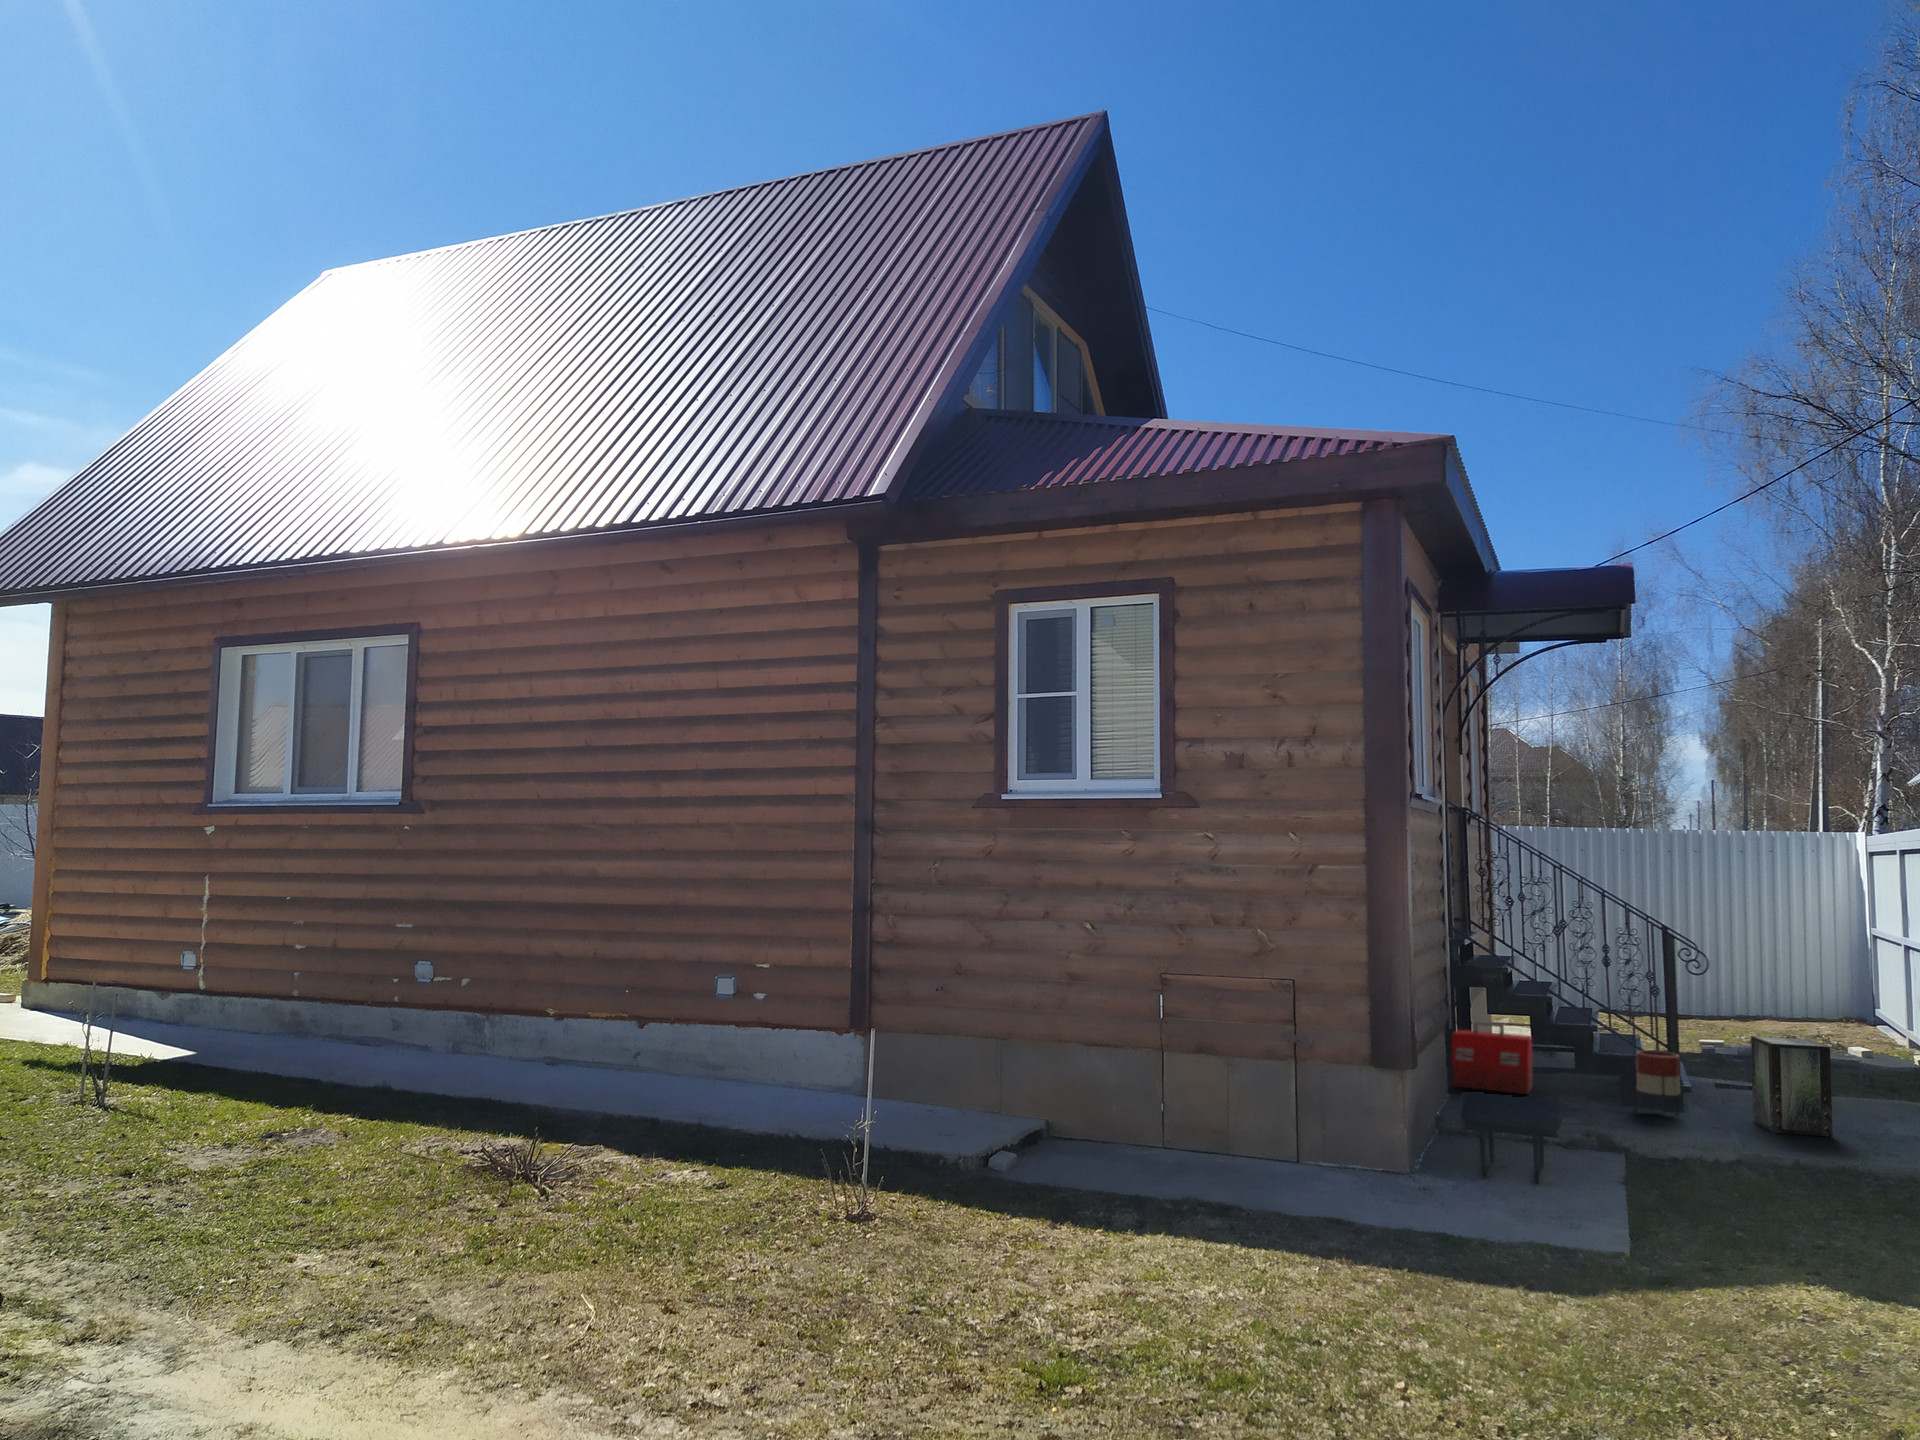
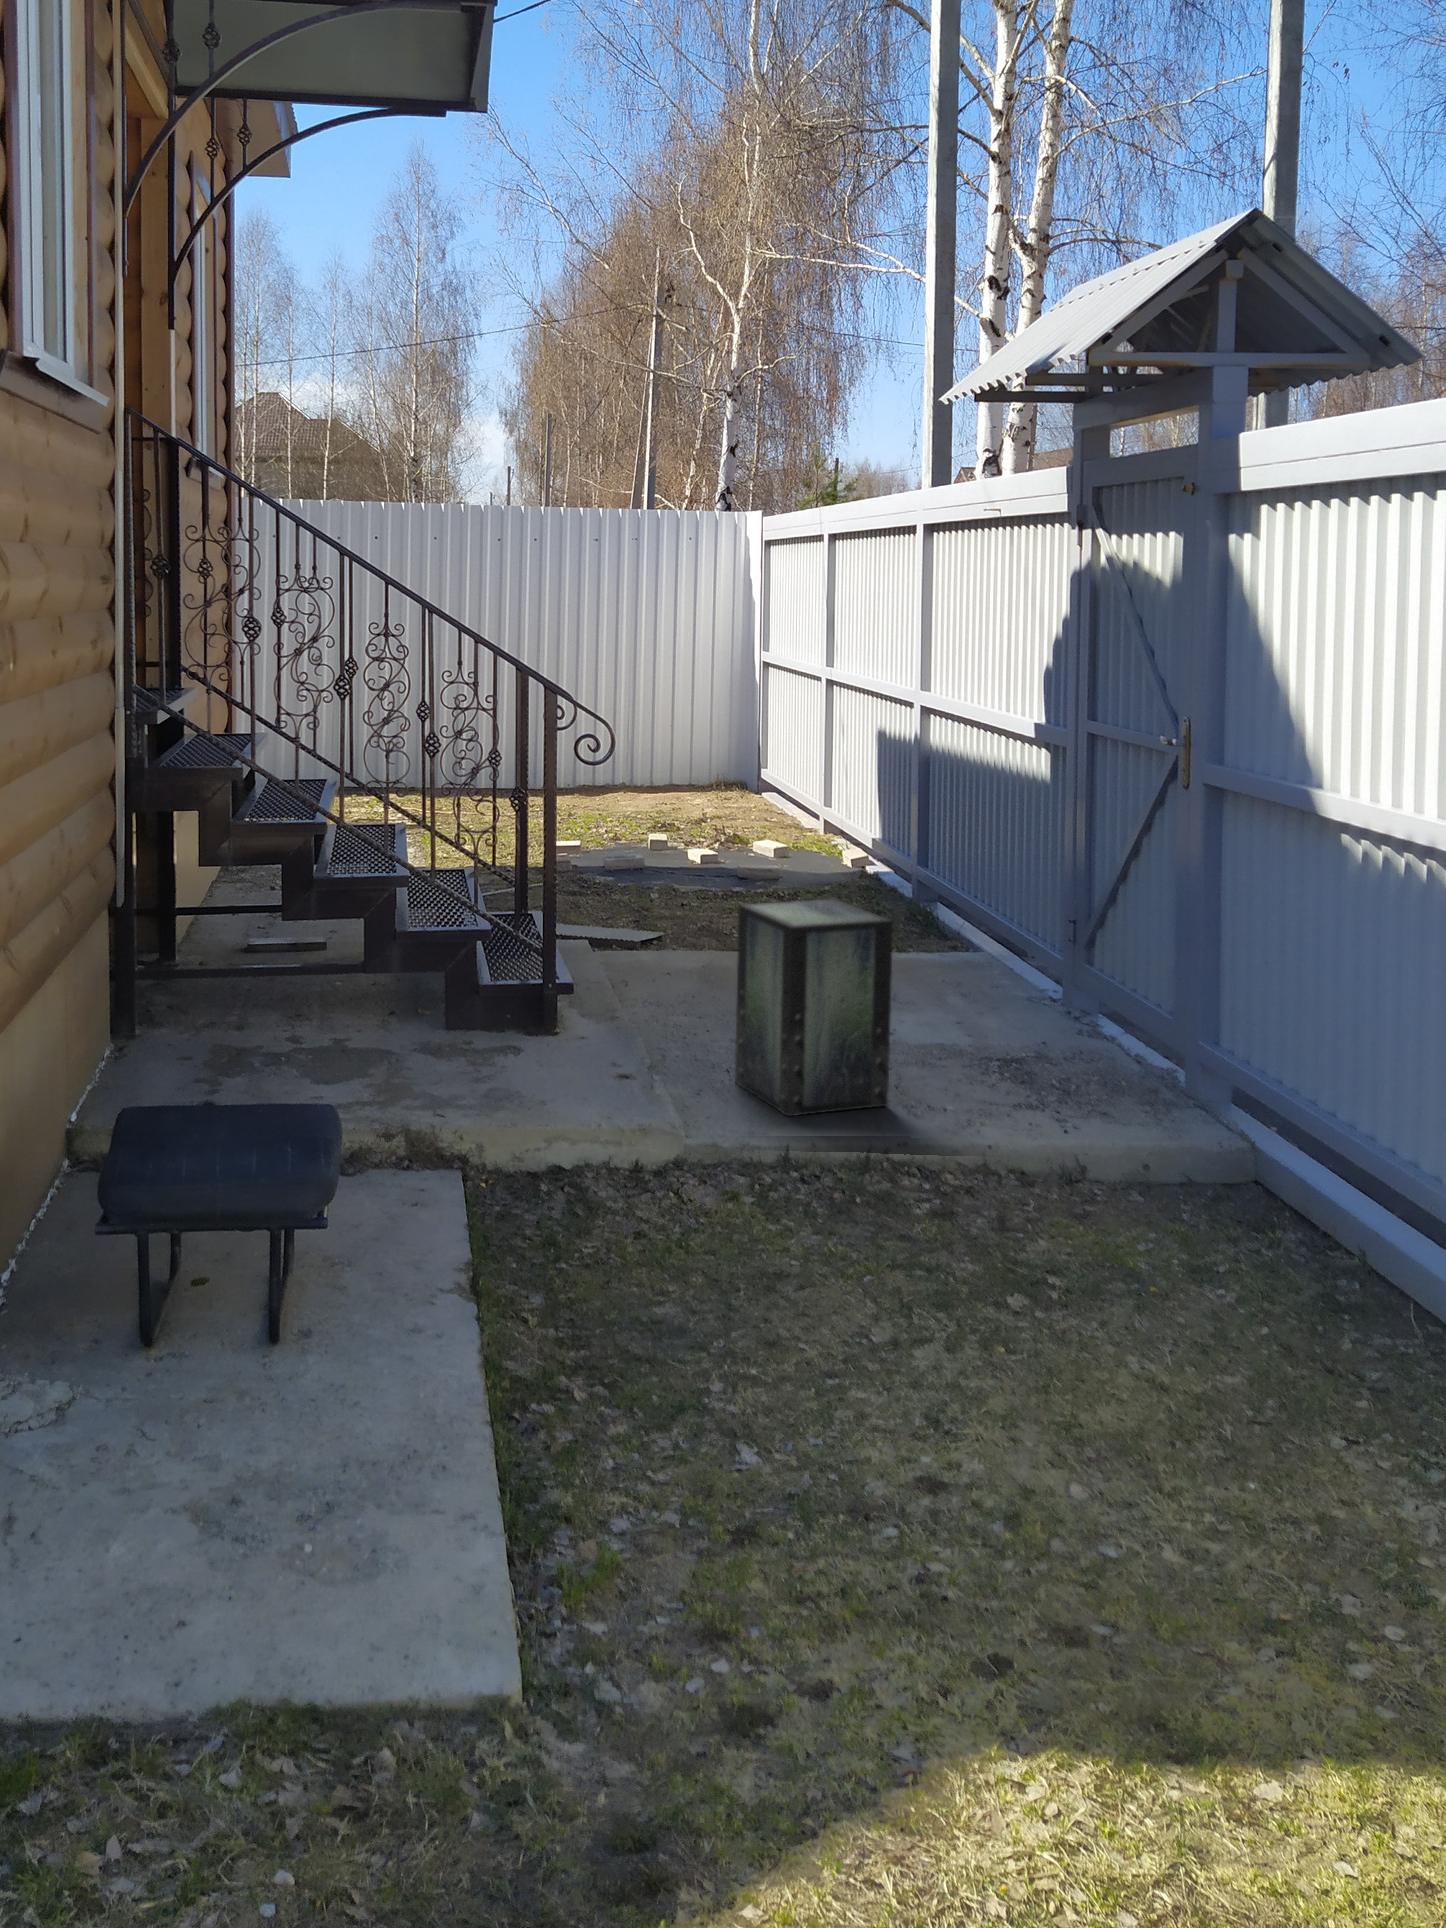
toolbox: present [1450,1021,1533,1094] -> none [102,917,300,1081]
planter: present [1635,1051,1680,1111] -> none [513,954,607,1109]

